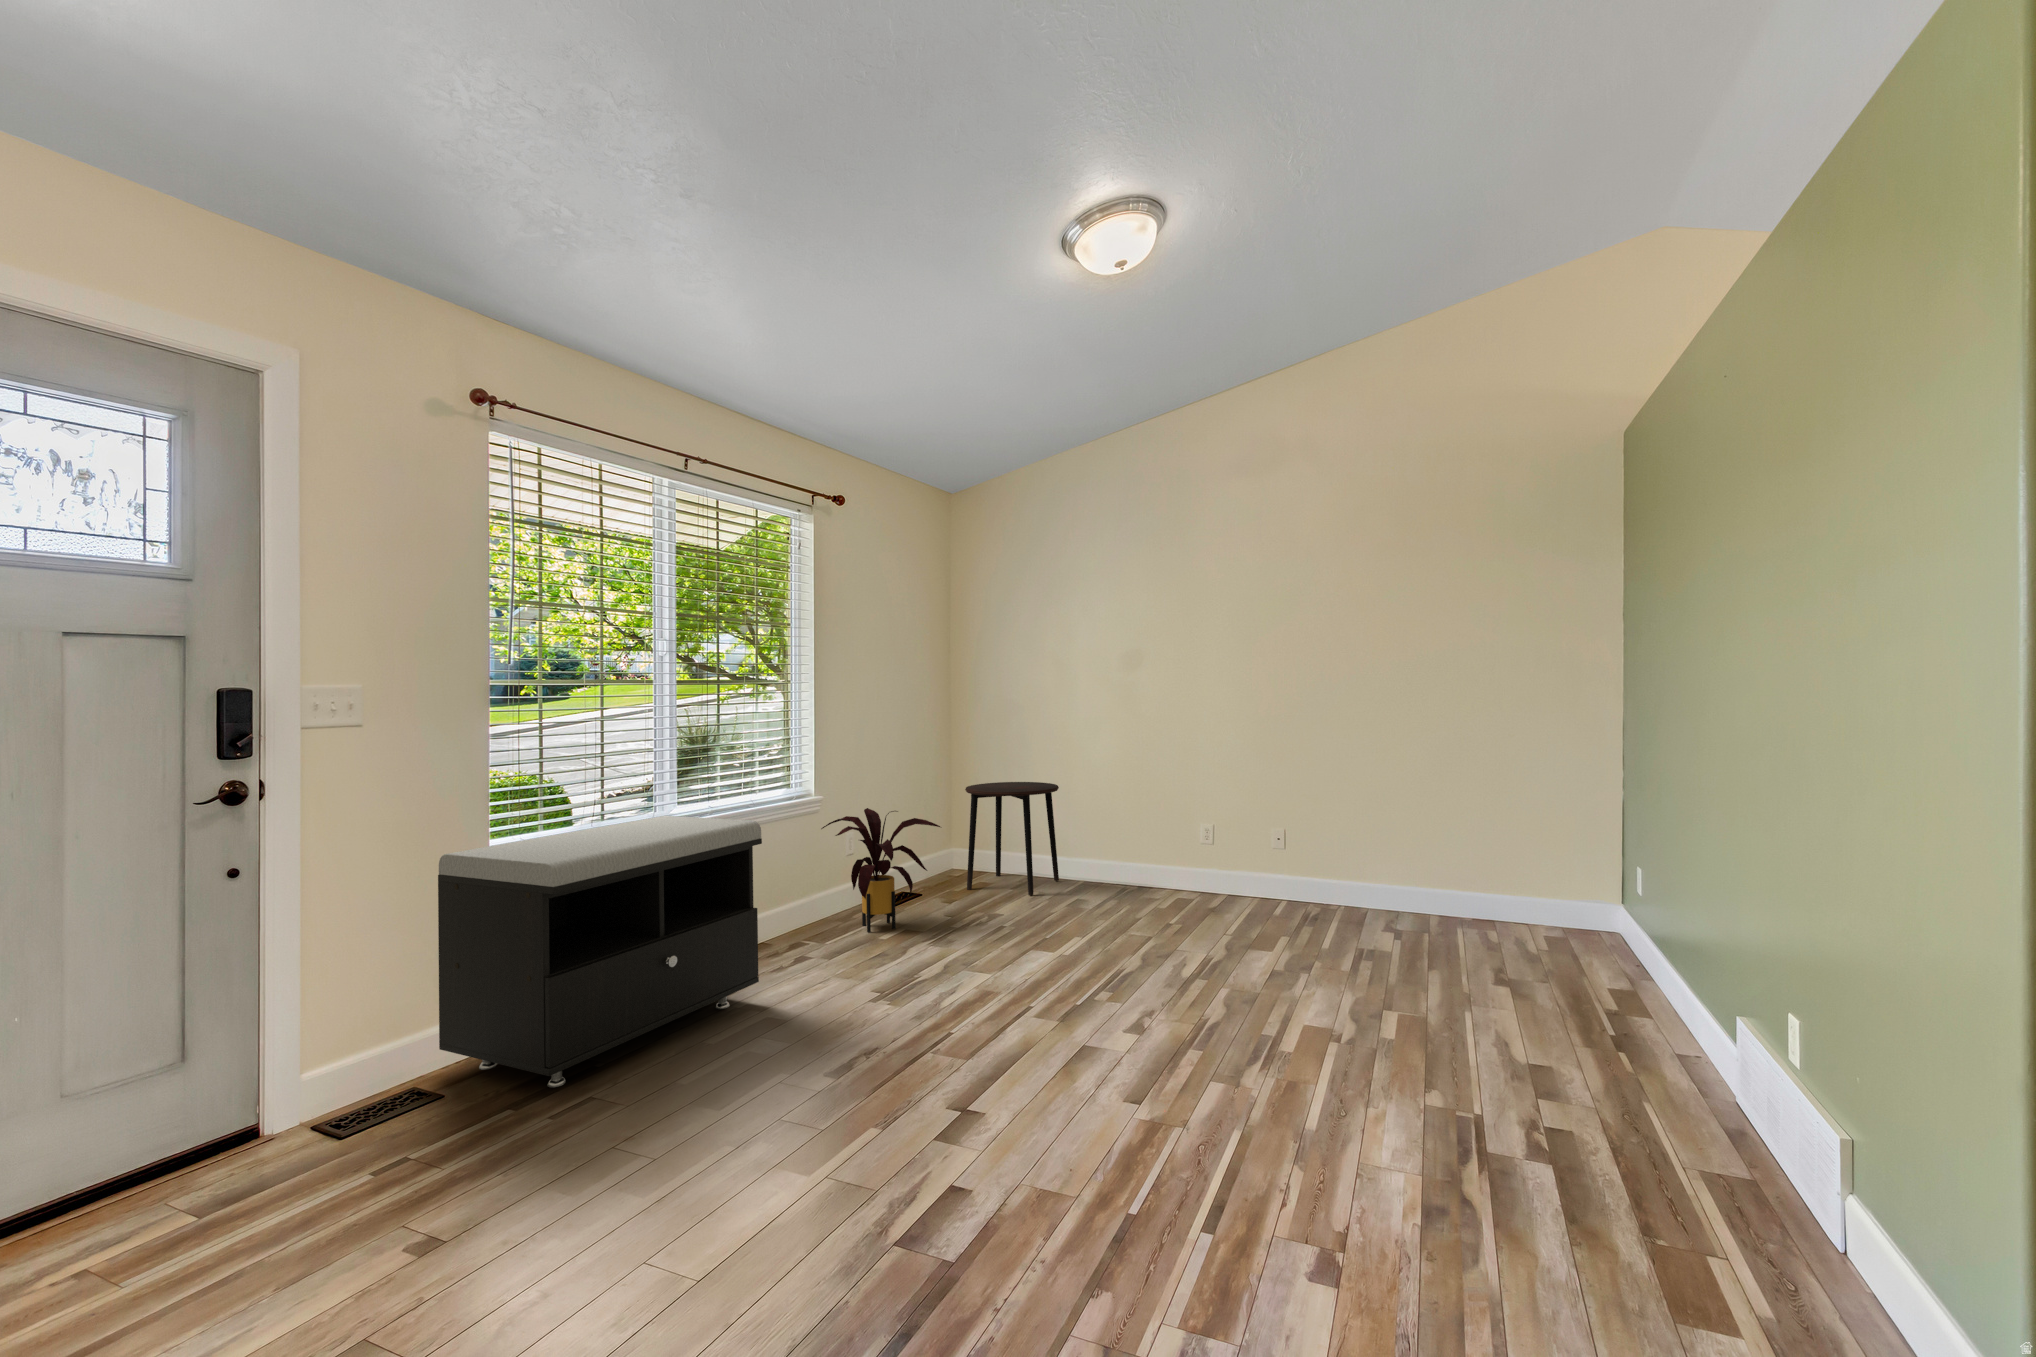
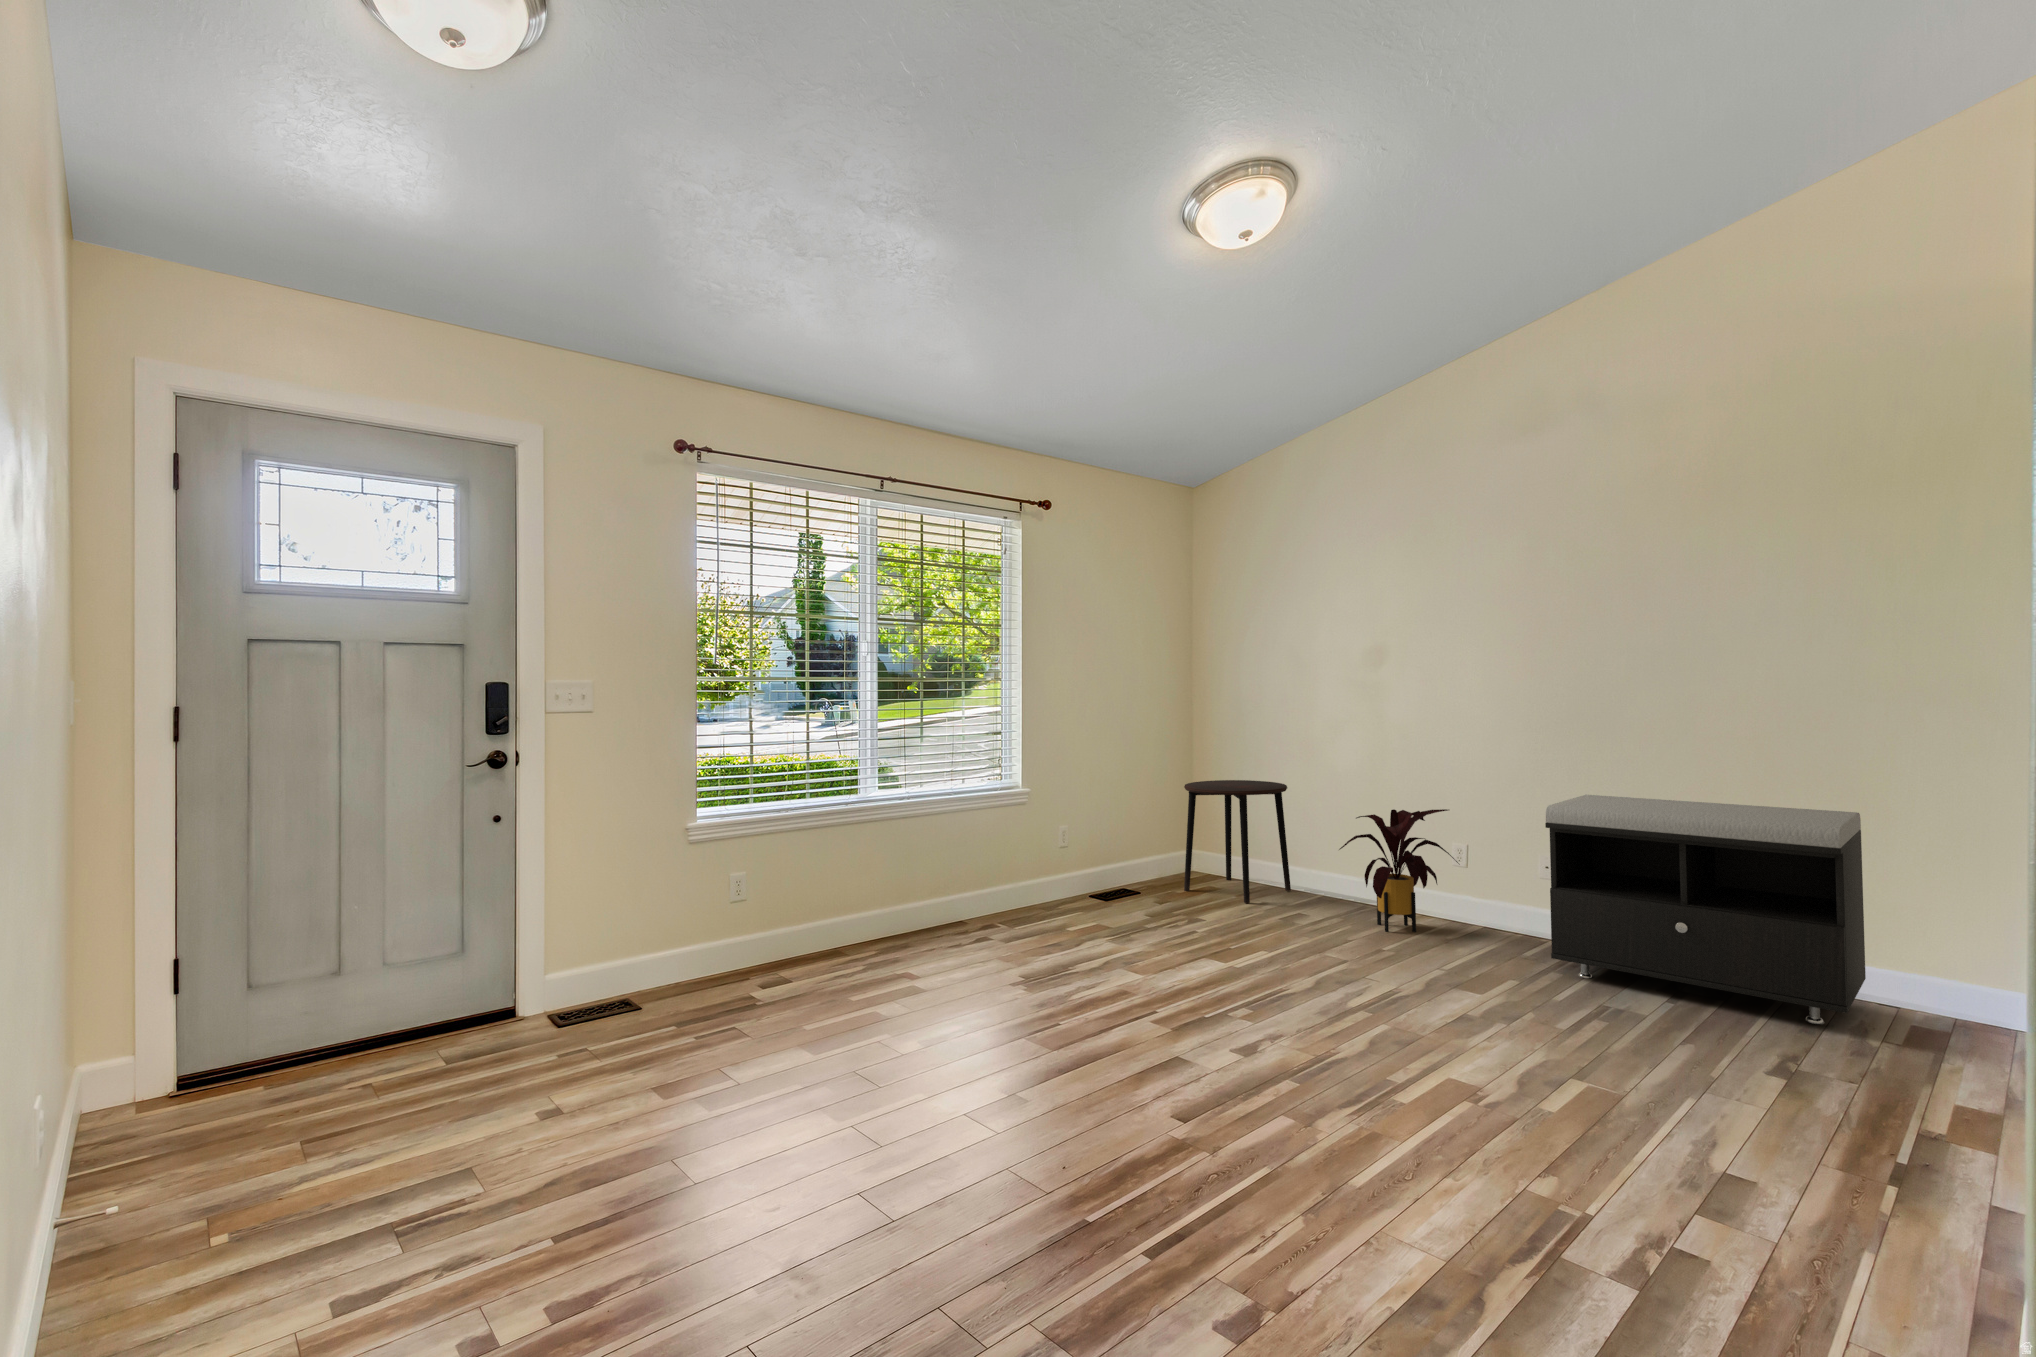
house plant: present [821,808,940,932] -> present [1339,809,1459,932]
storage bench: present [438,816,762,1087] -> present [1545,795,1866,1024]

